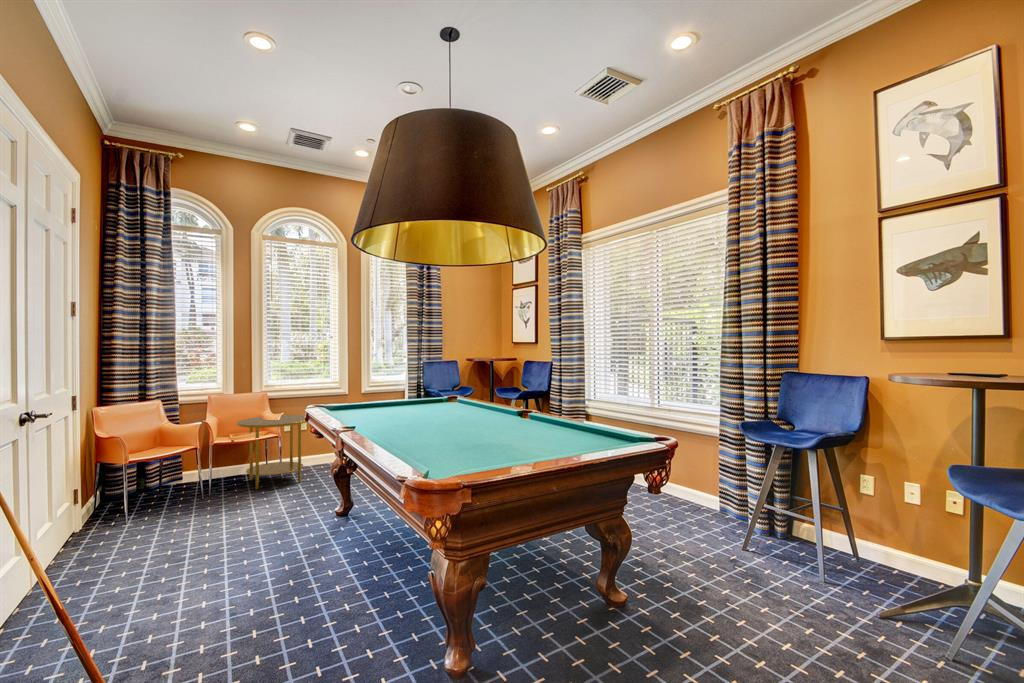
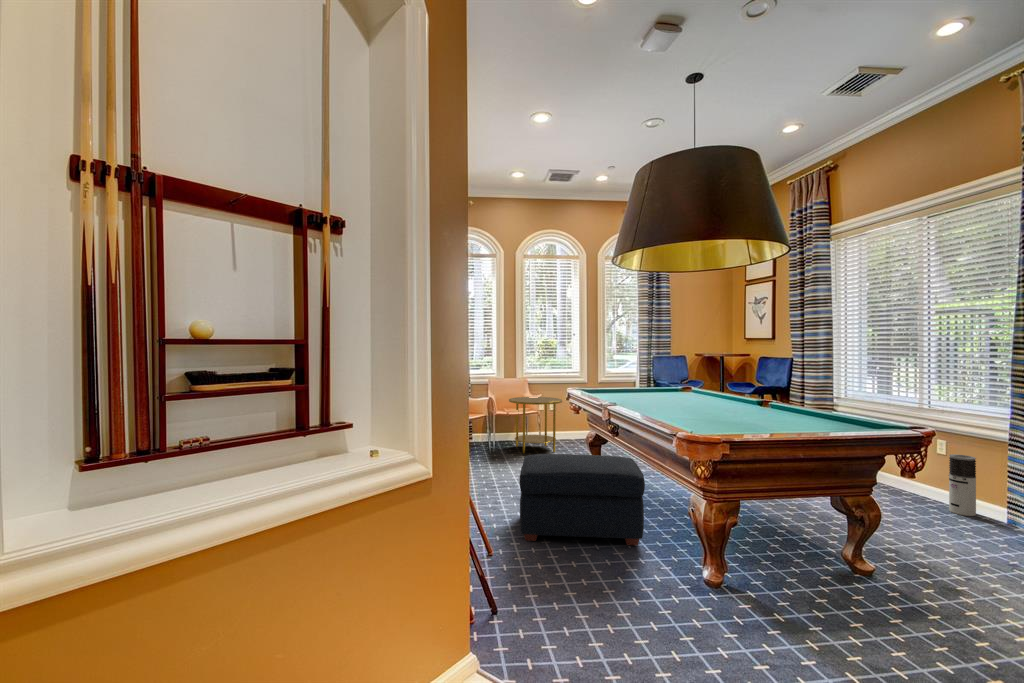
air purifier: none [676,449,696,505] -> present [949,454,976,516]
ottoman: none [190,497,380,651] -> present [519,454,645,546]

